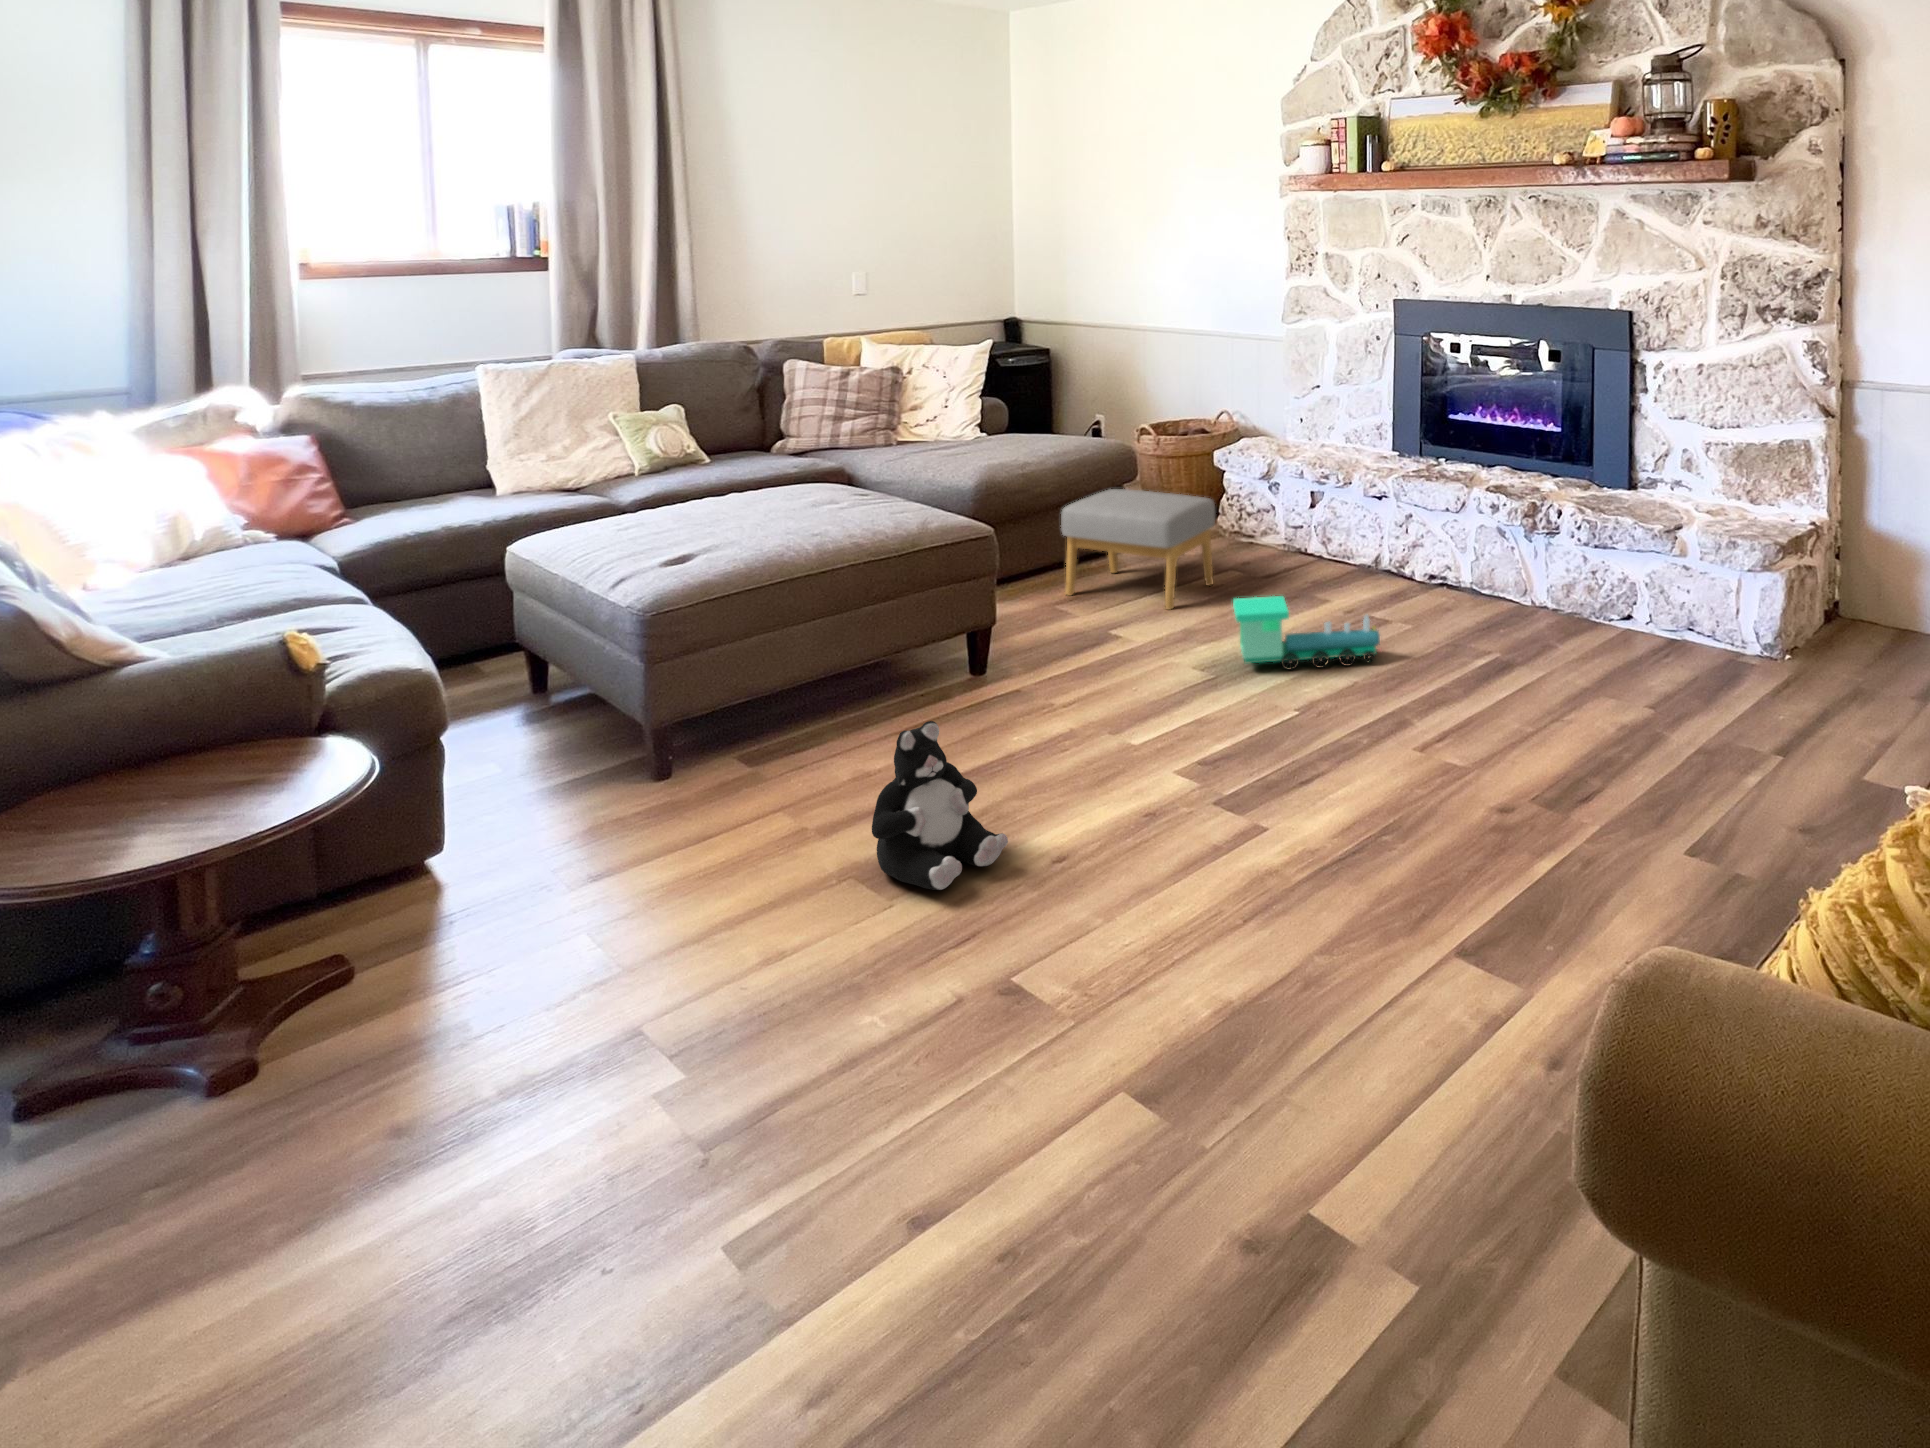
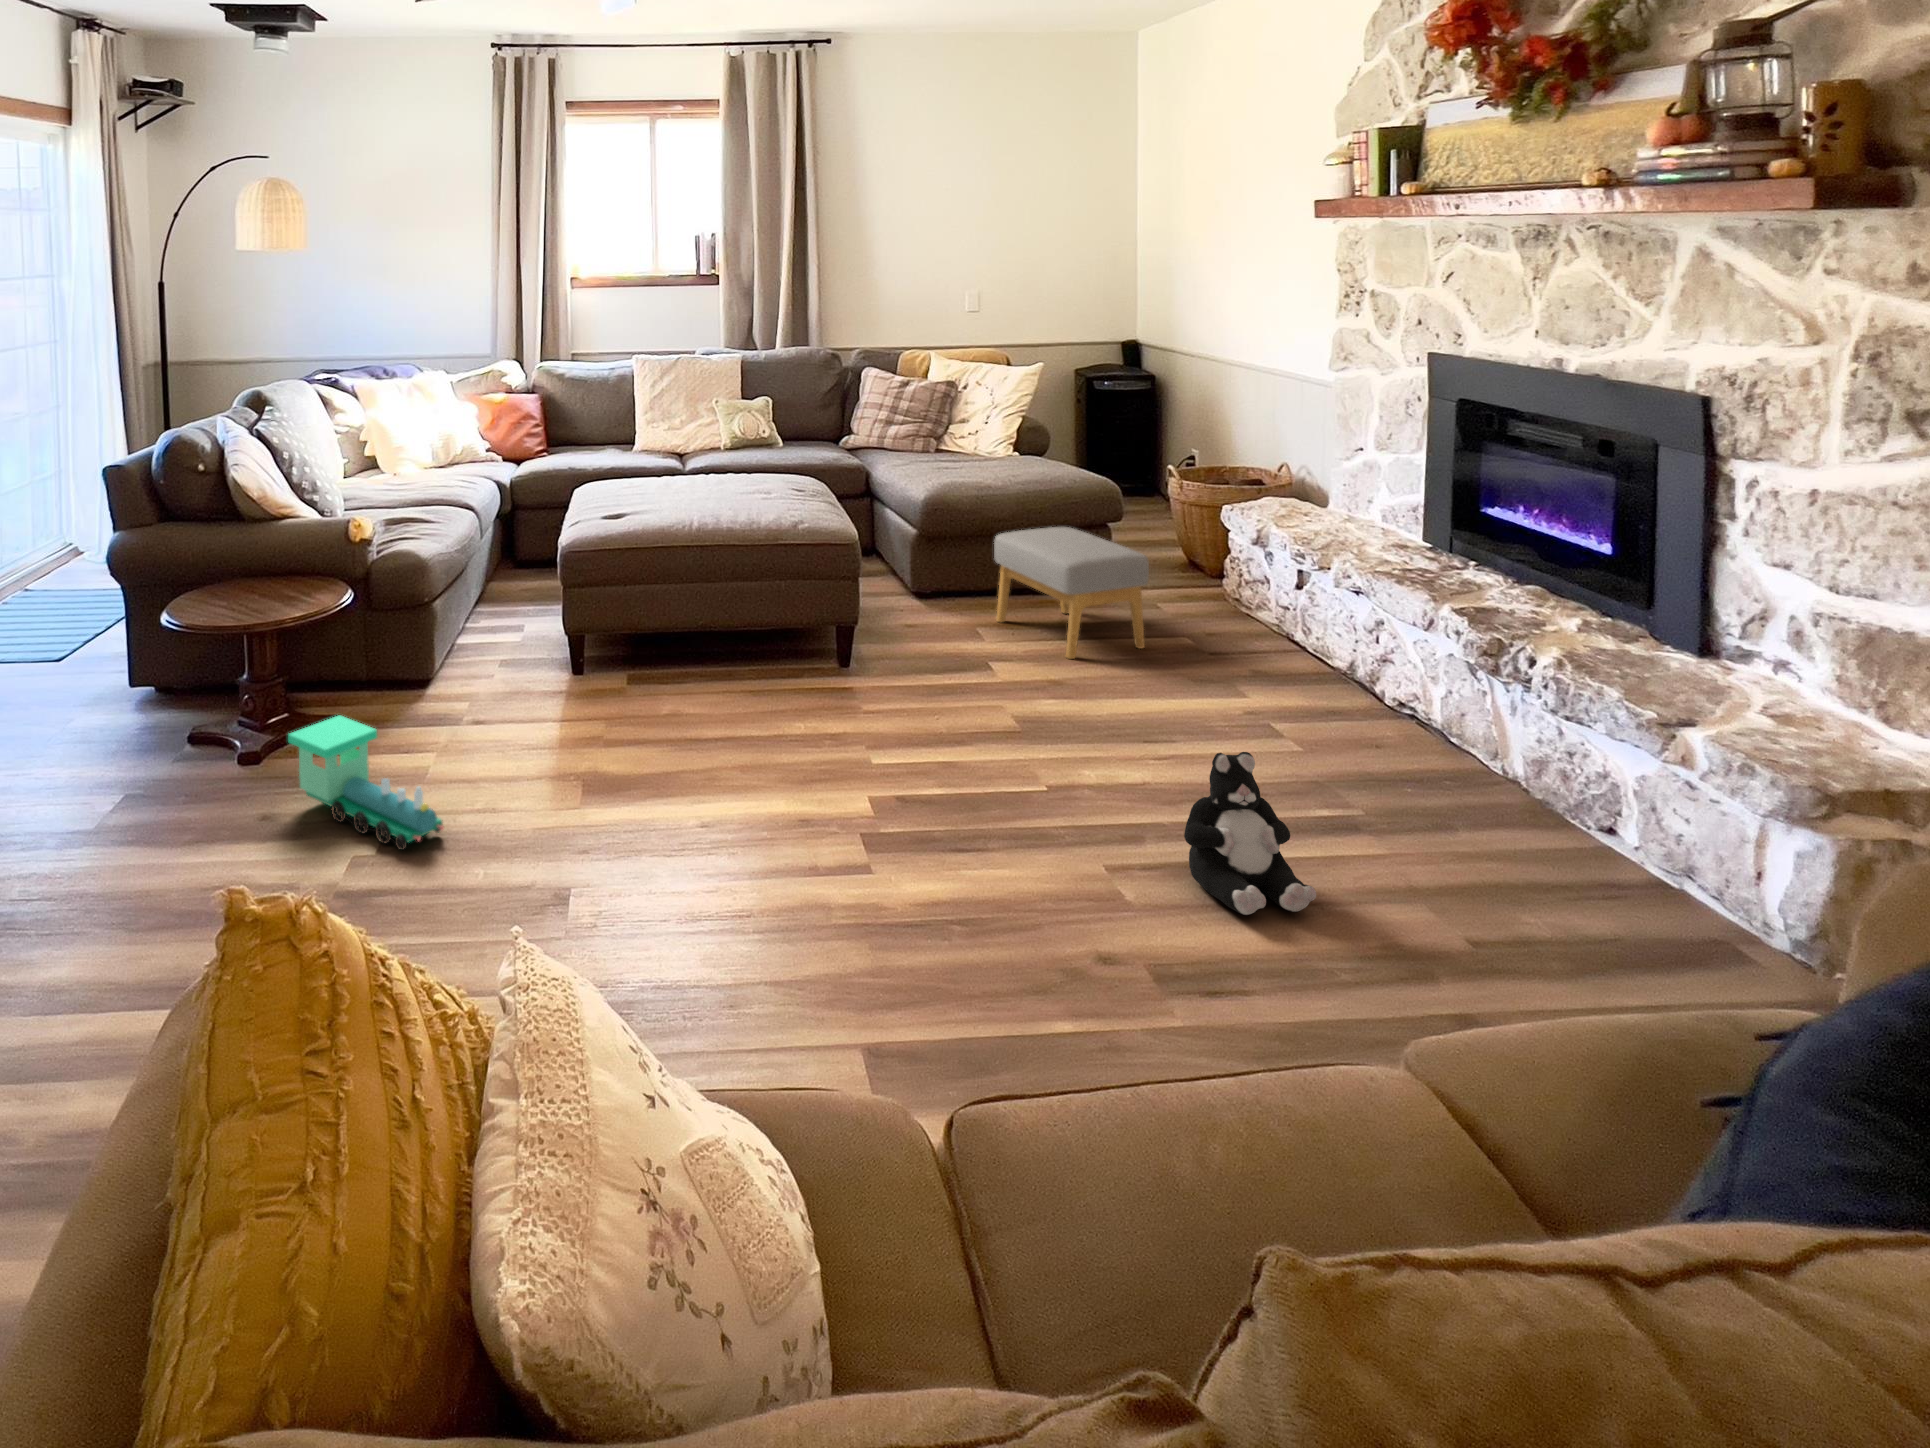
toy train: present [1233,596,1381,670] -> present [288,715,444,850]
plush toy: present [872,721,1008,890] -> present [1184,752,1316,915]

